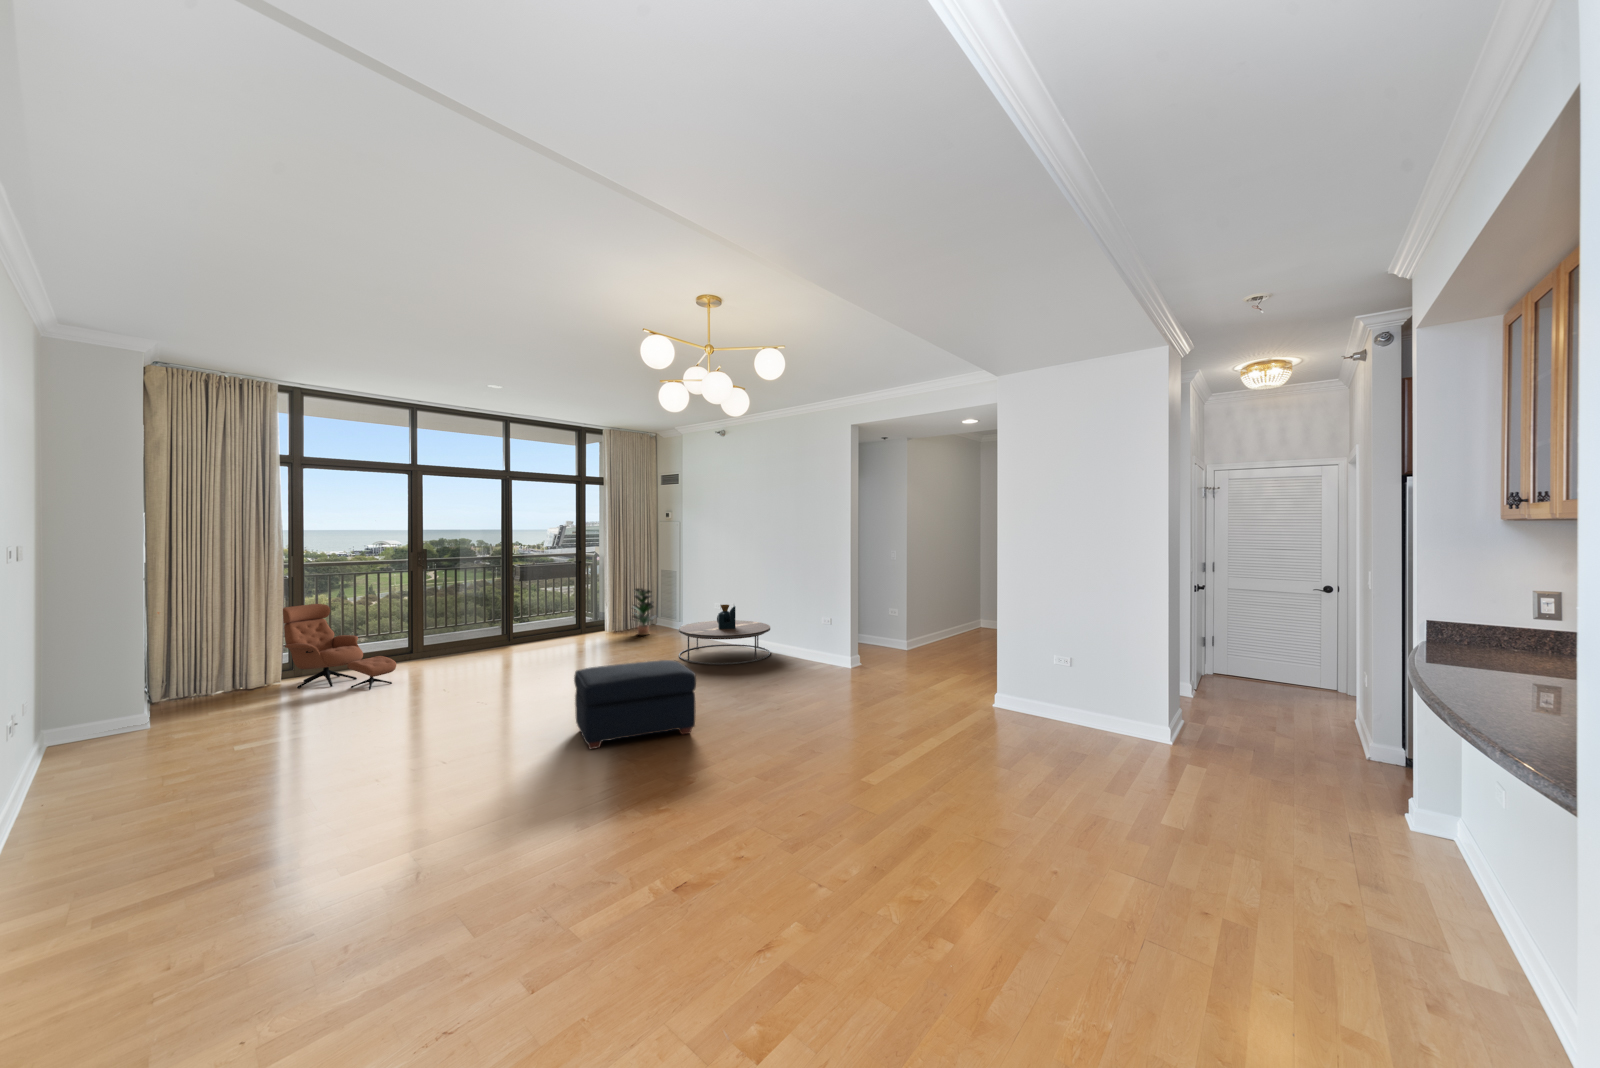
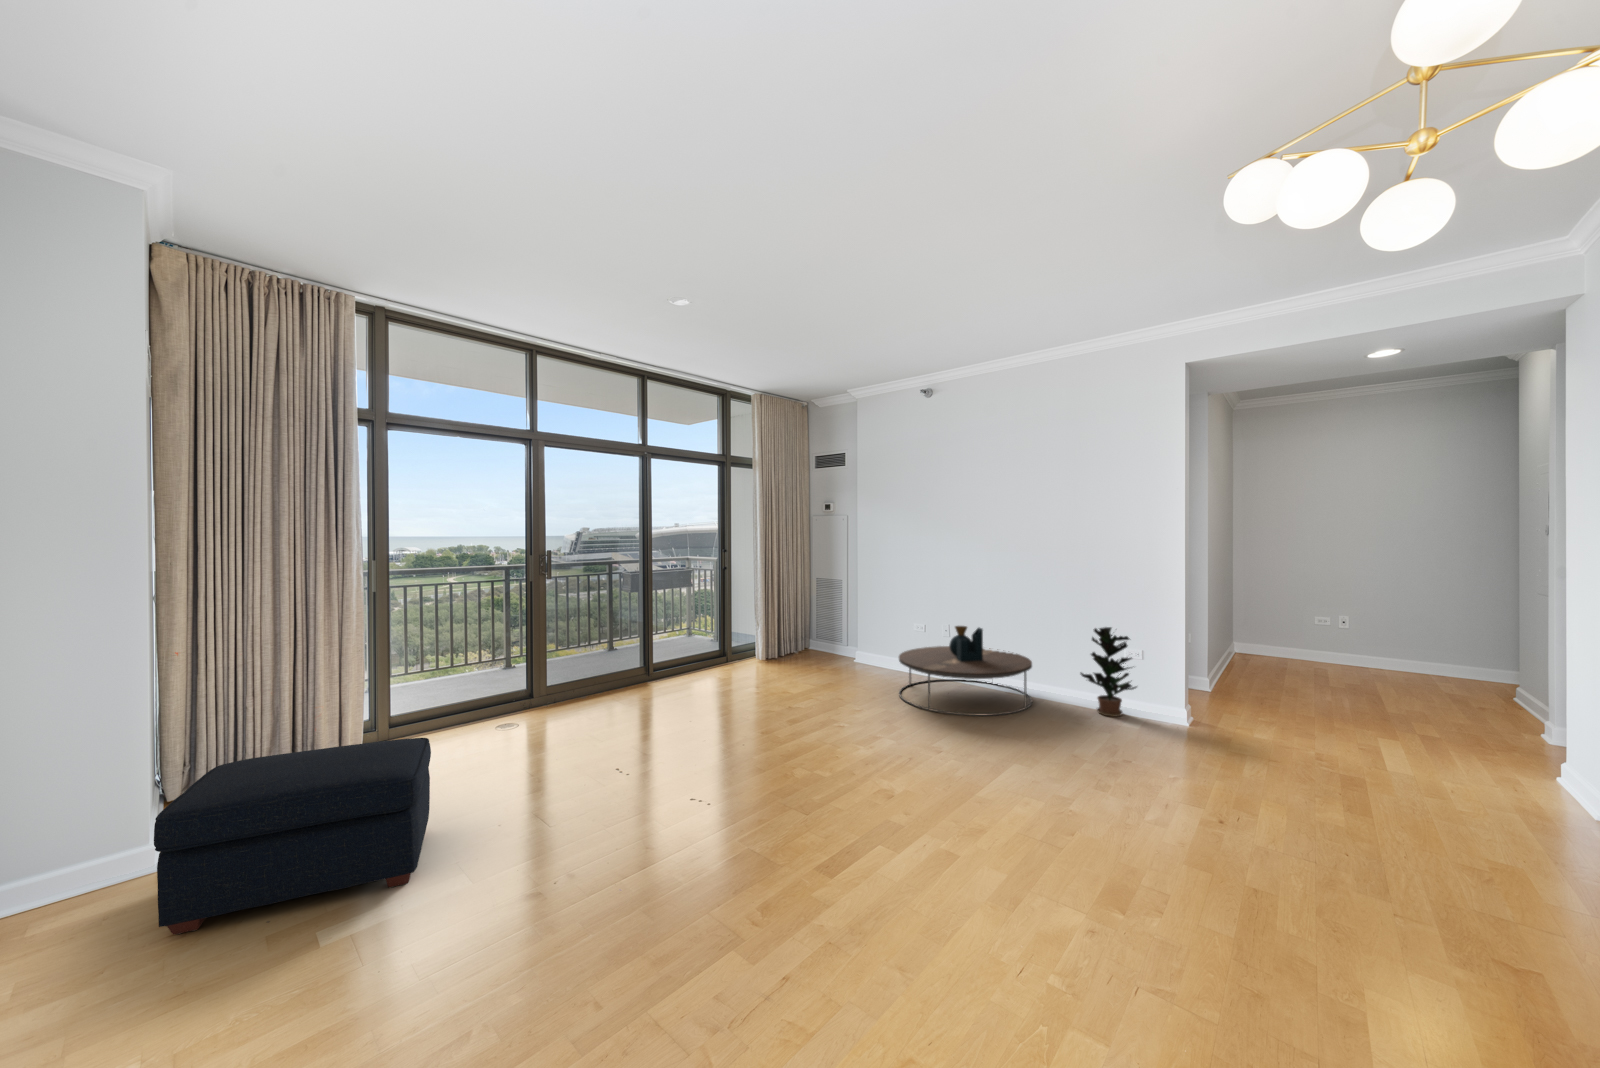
potted plant: present [633,588,656,635] -> present [1081,627,1137,717]
lounge chair: present [283,604,396,690] -> none [363,631,533,768]
ottoman: present [574,660,696,749] -> present [154,738,431,935]

